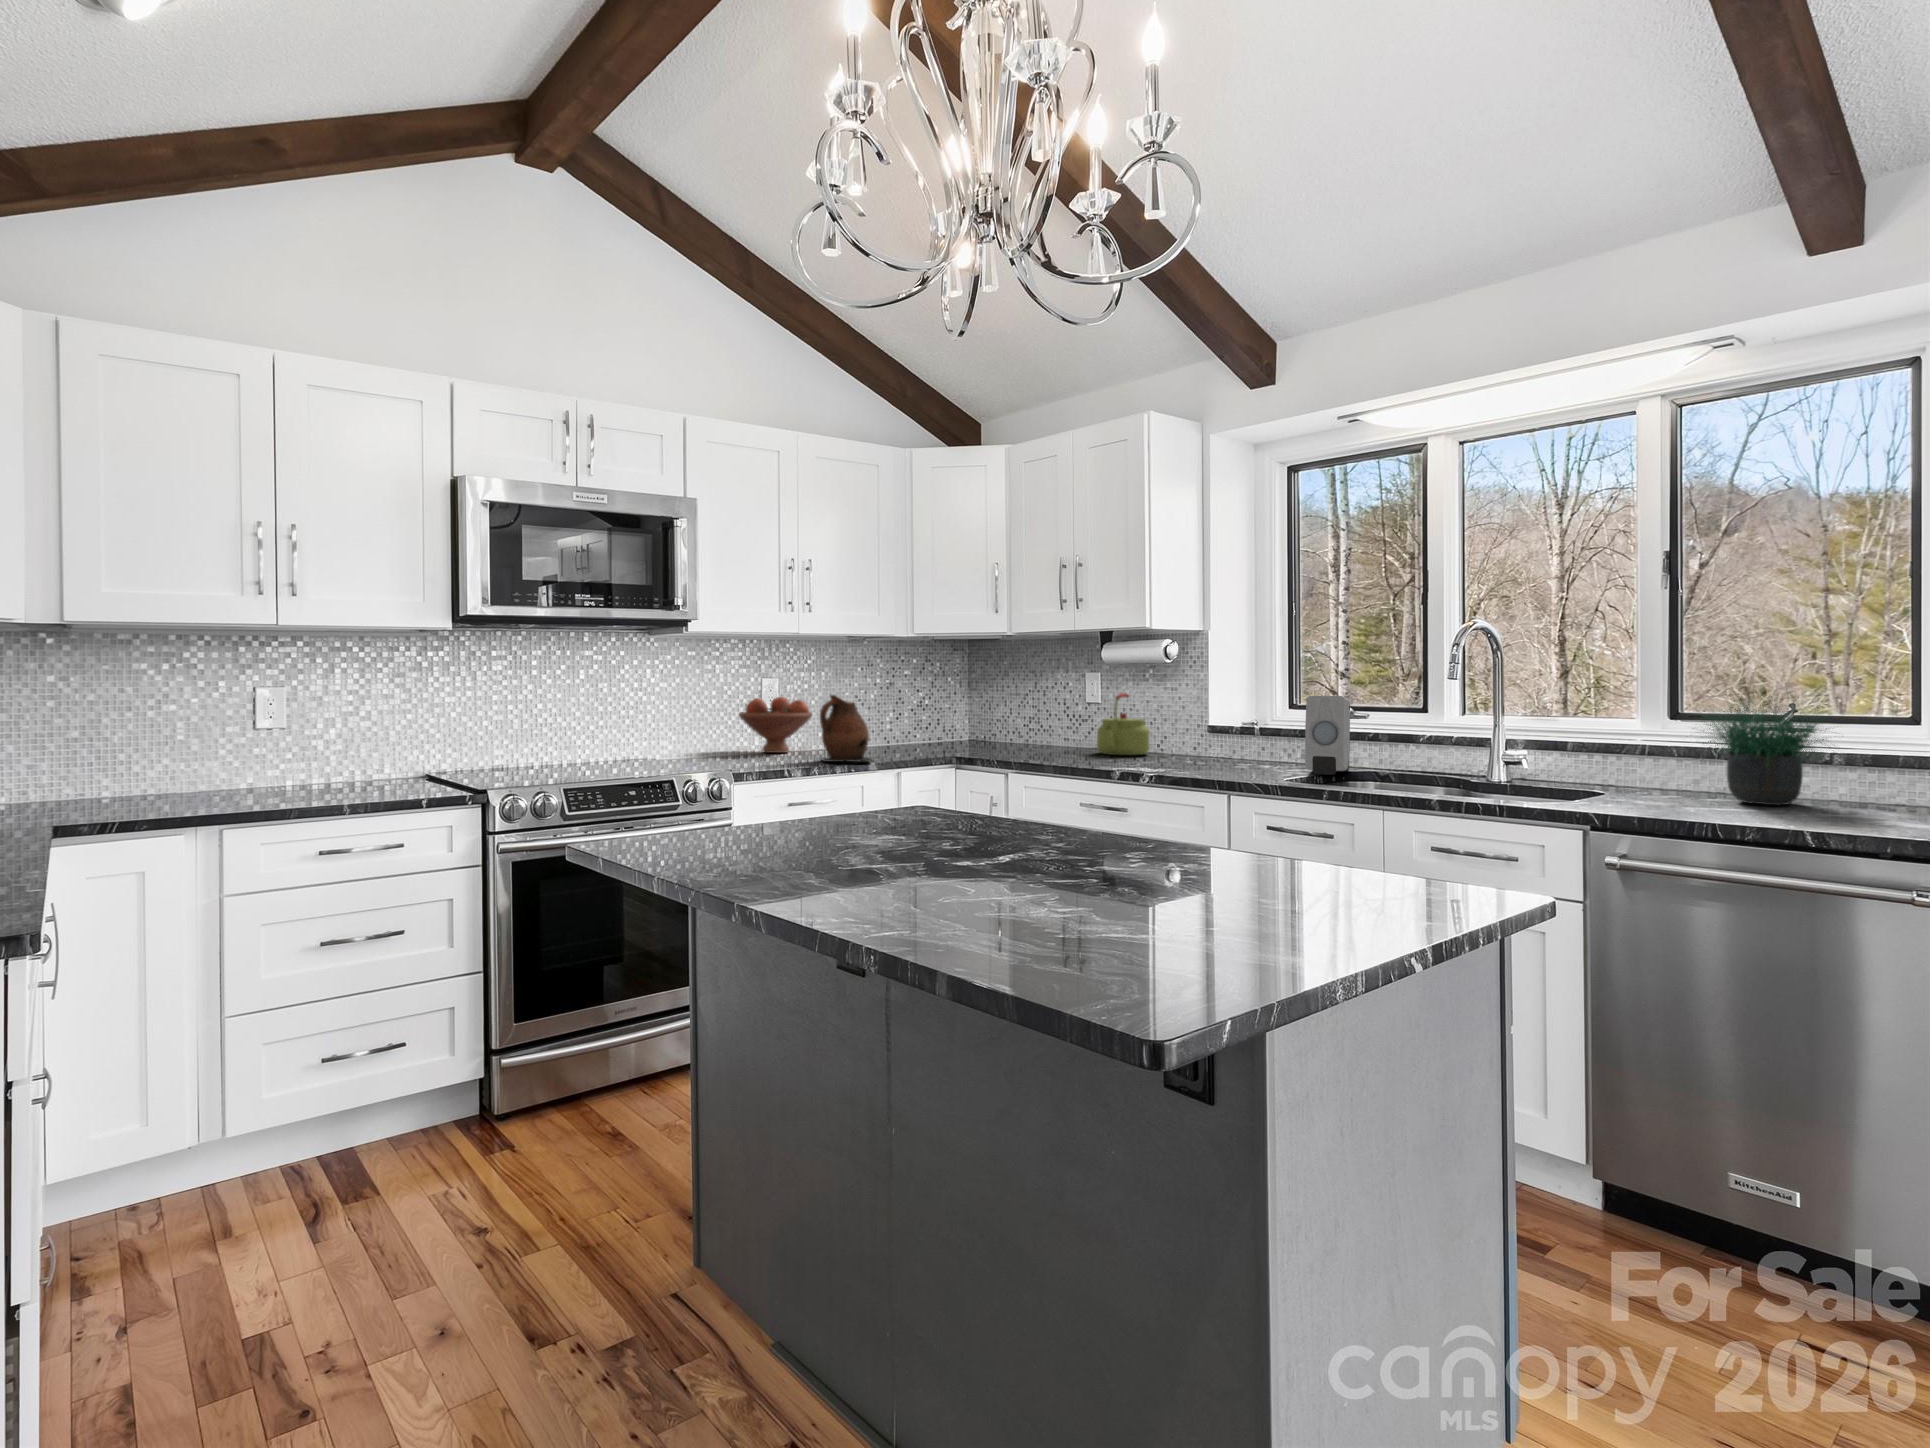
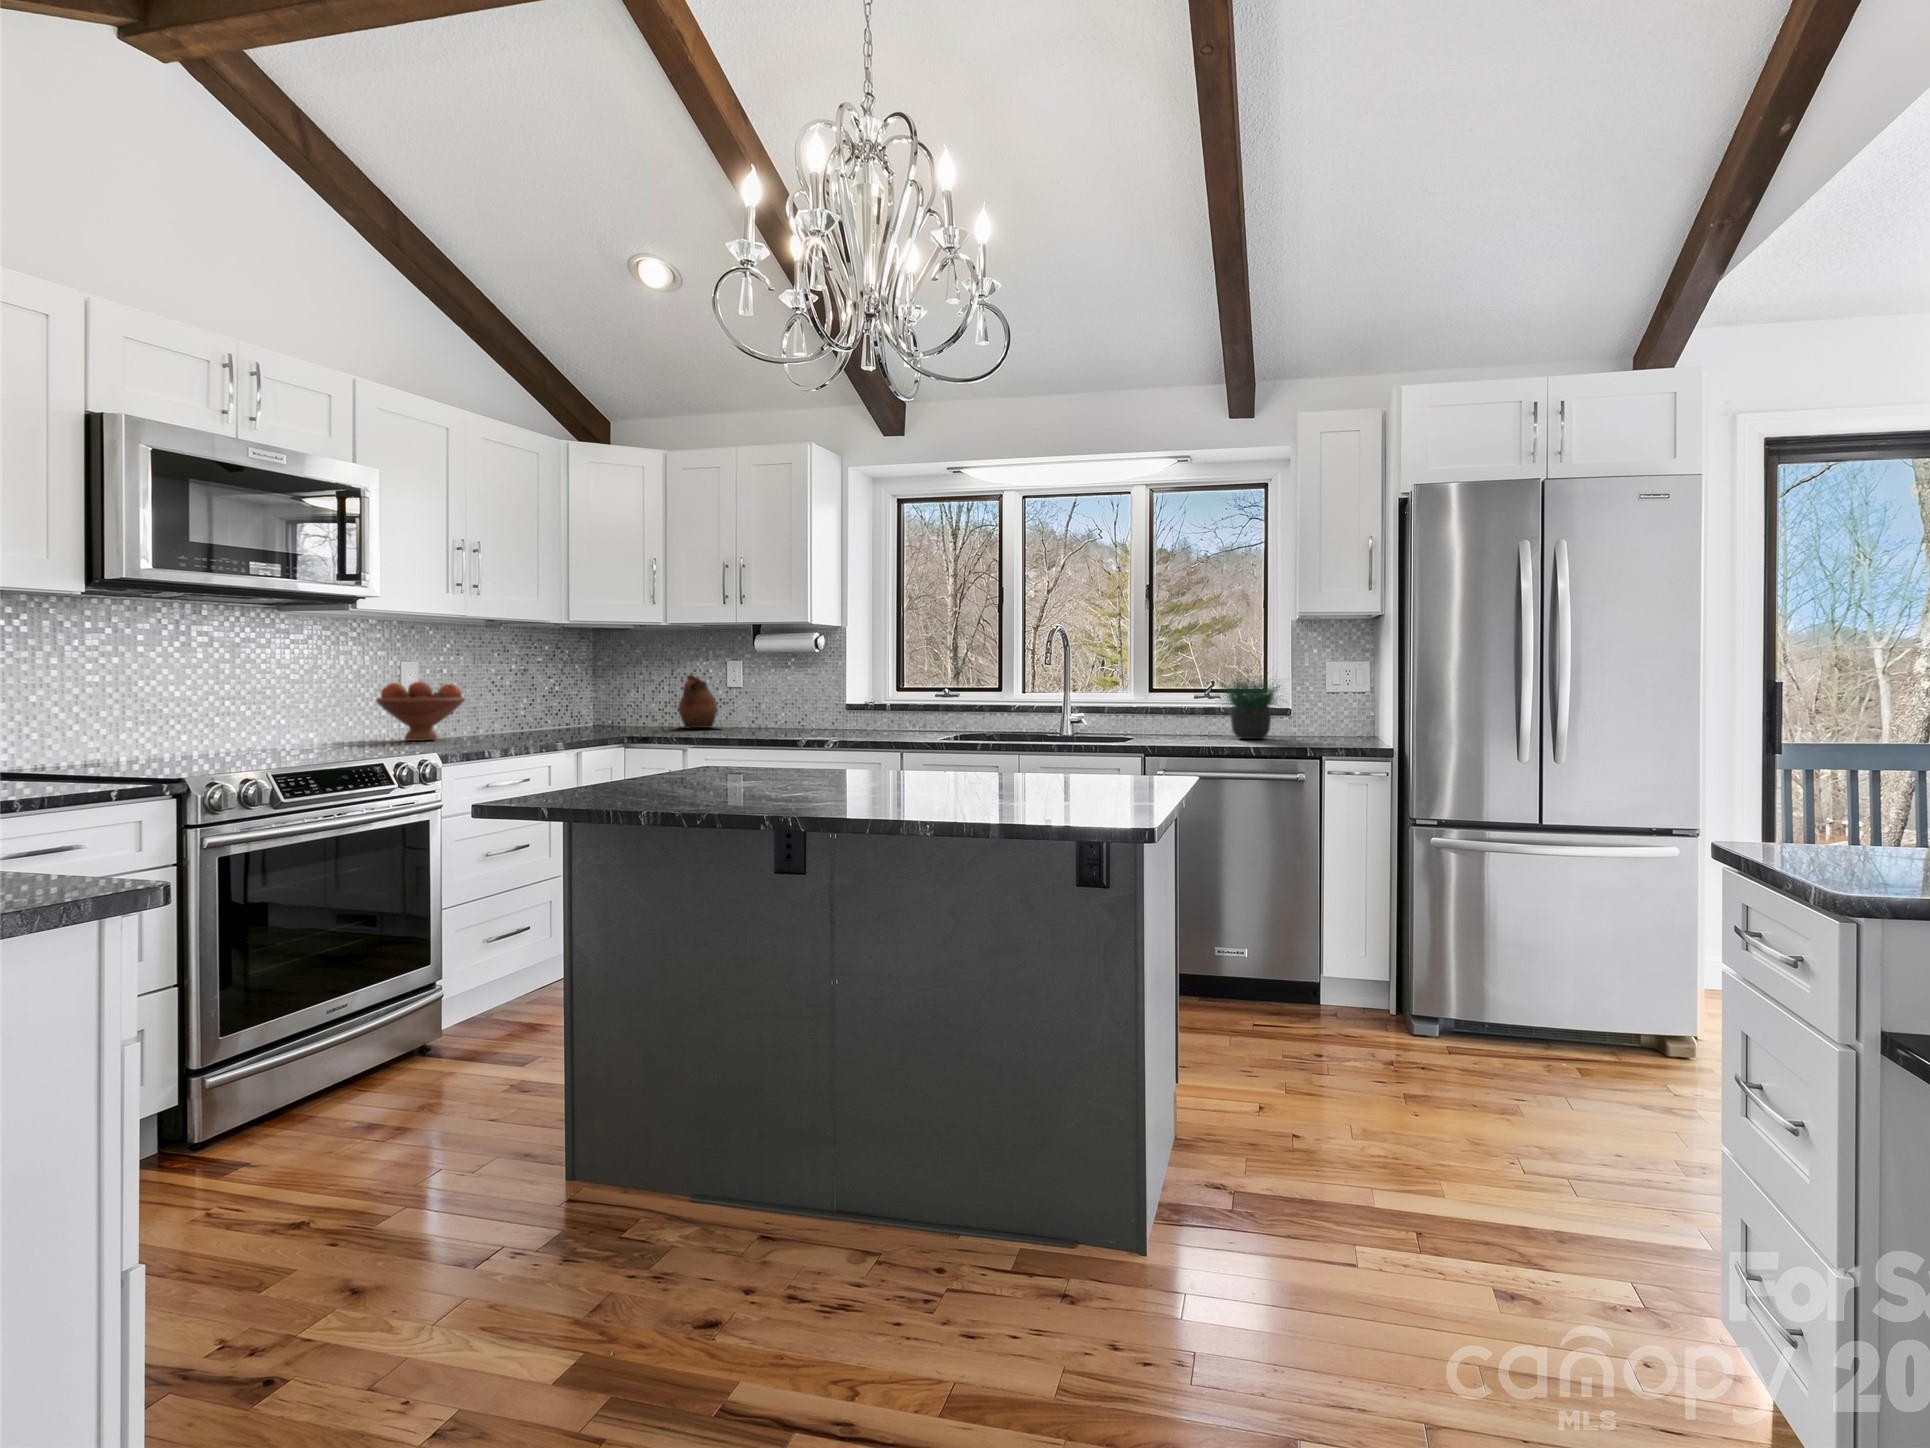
kettle: present [1097,693,1150,755] -> none [744,677,792,732]
ceramic pitcher: present [820,695,872,762] -> present [678,675,718,728]
soap dispenser: present [1305,696,1350,775] -> none [954,674,985,736]

